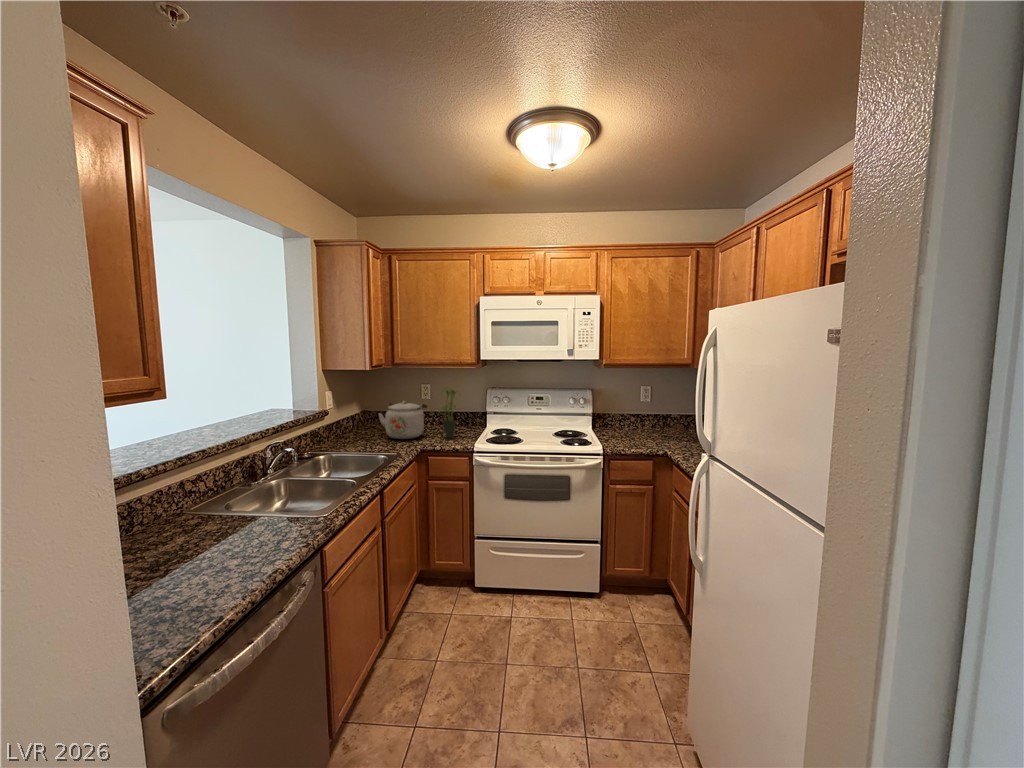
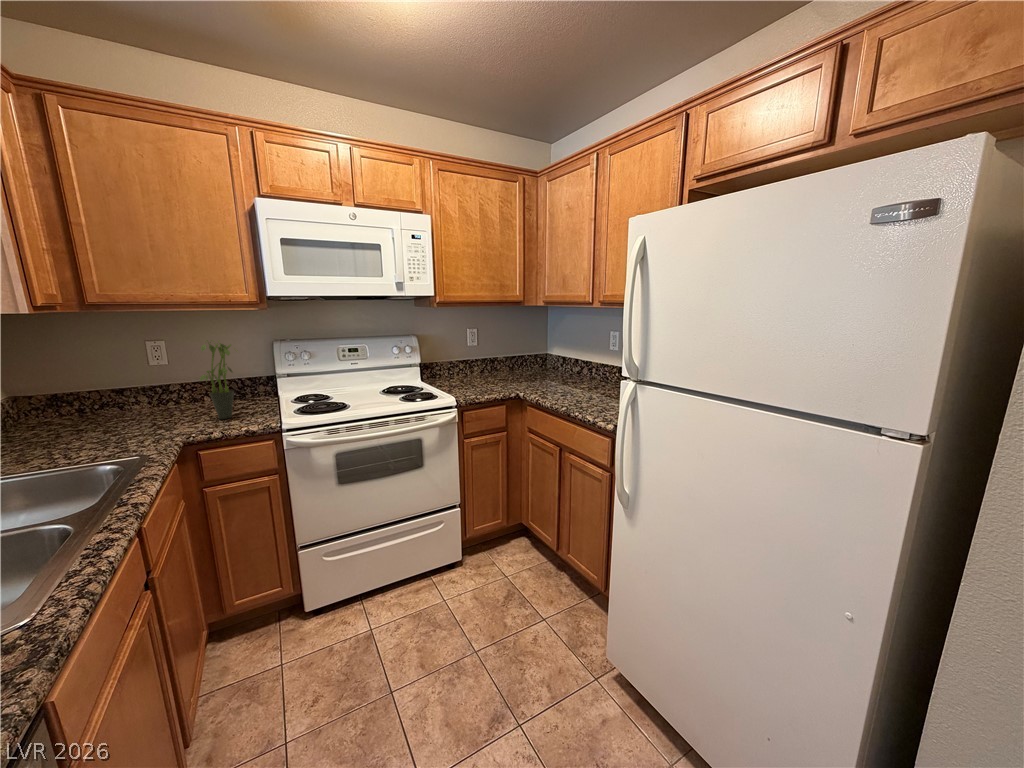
kettle: present [379,401,427,439] -> none [63,368,172,434]

